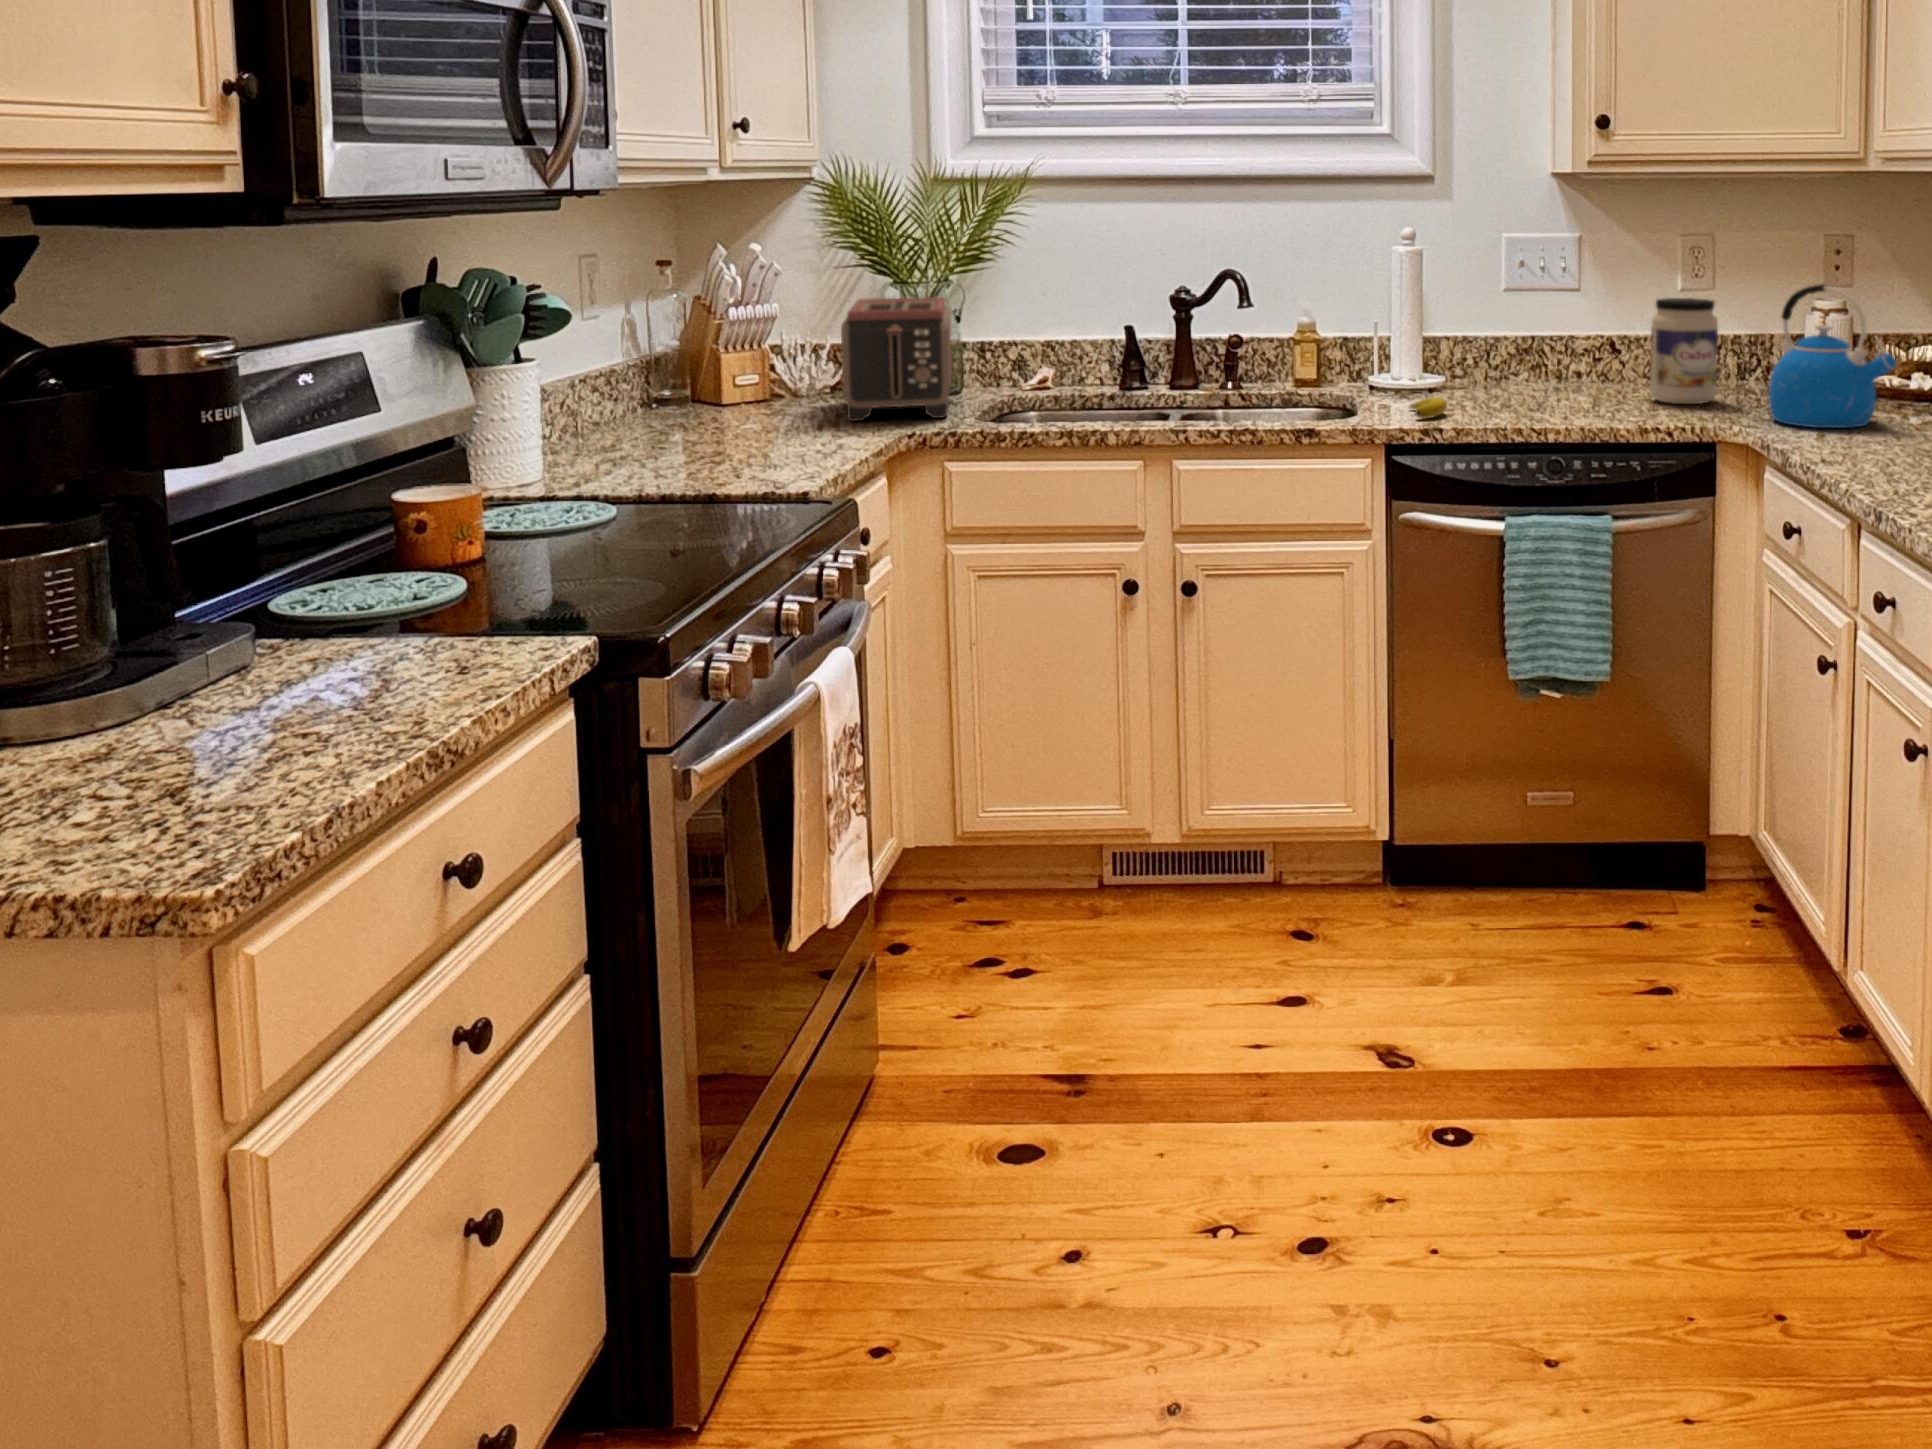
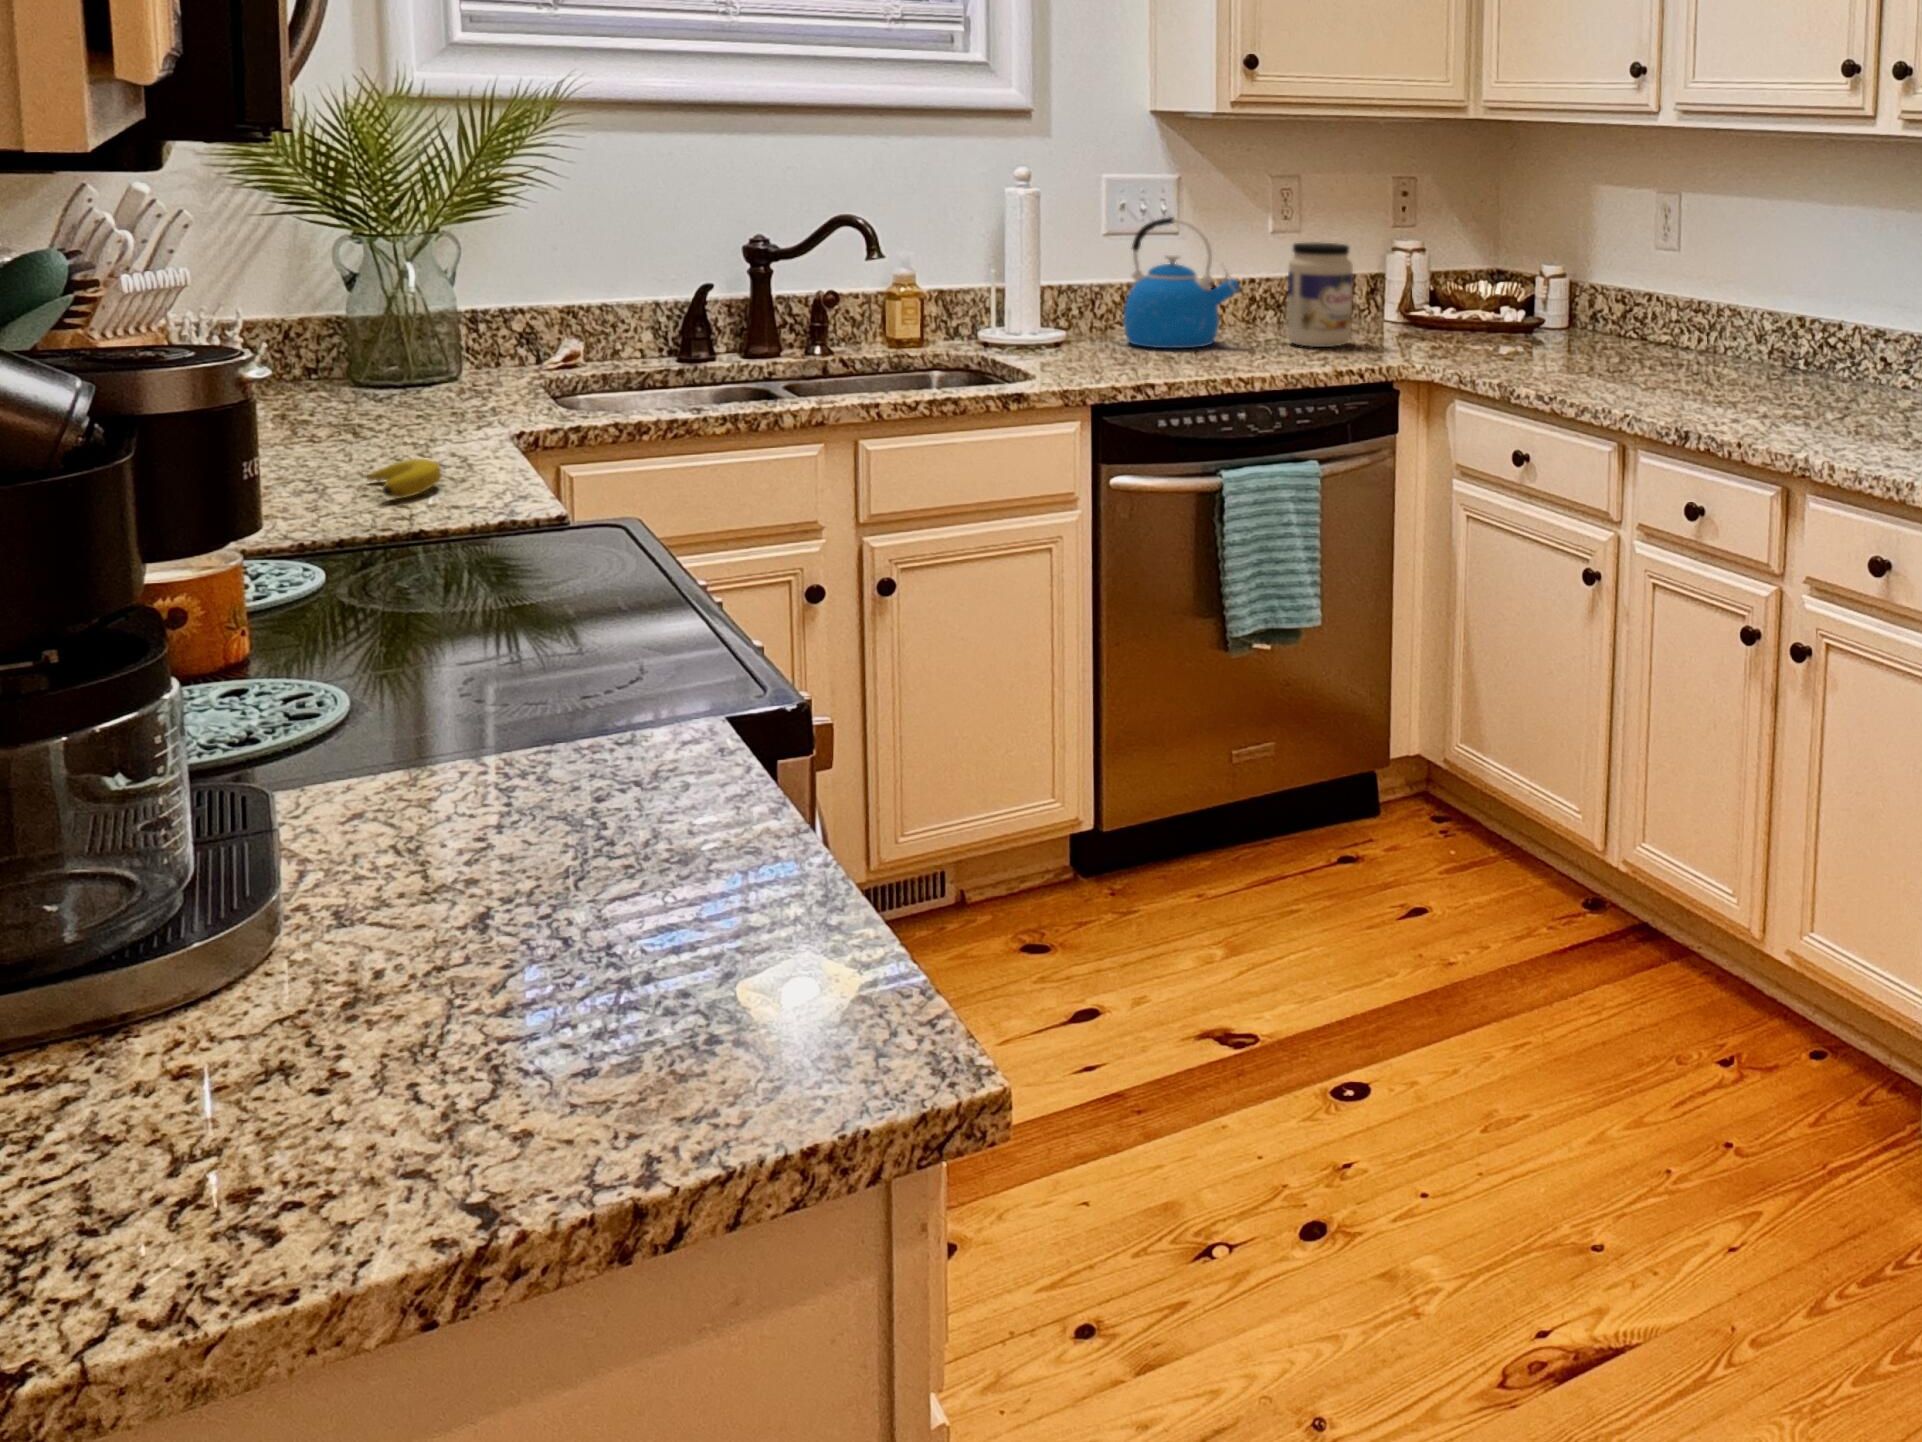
kettle: present [1769,284,1896,428] -> present [1124,217,1240,348]
toaster: present [841,297,952,421] -> none [318,256,542,426]
banana: present [1409,397,1447,419] -> present [367,459,442,498]

